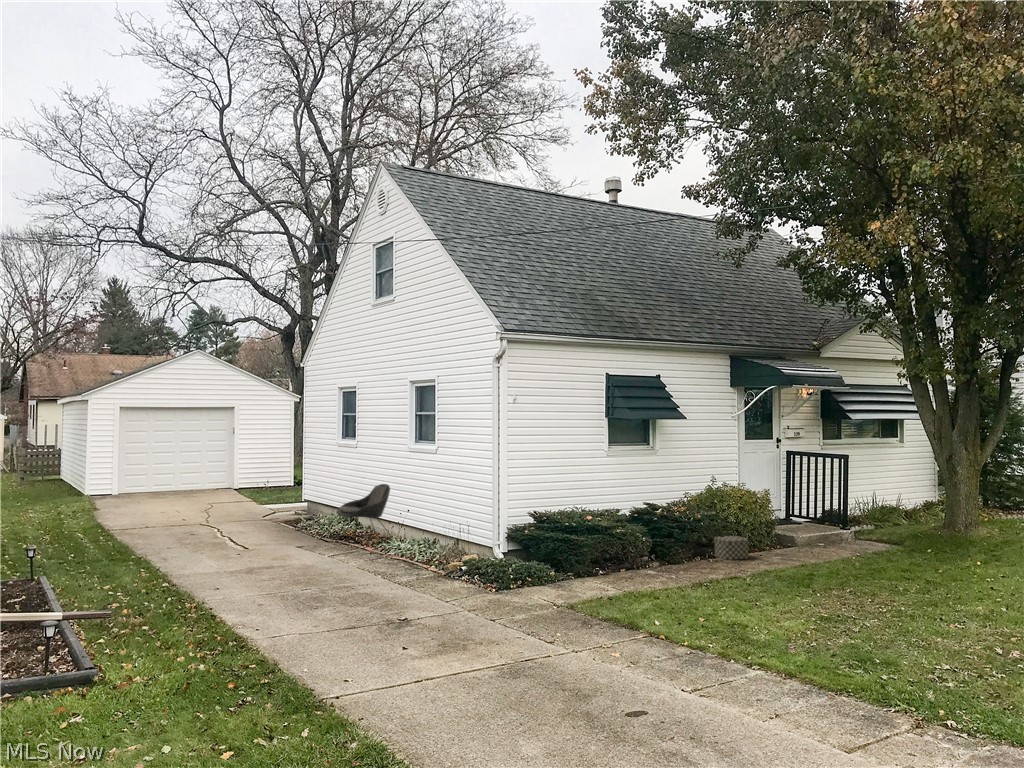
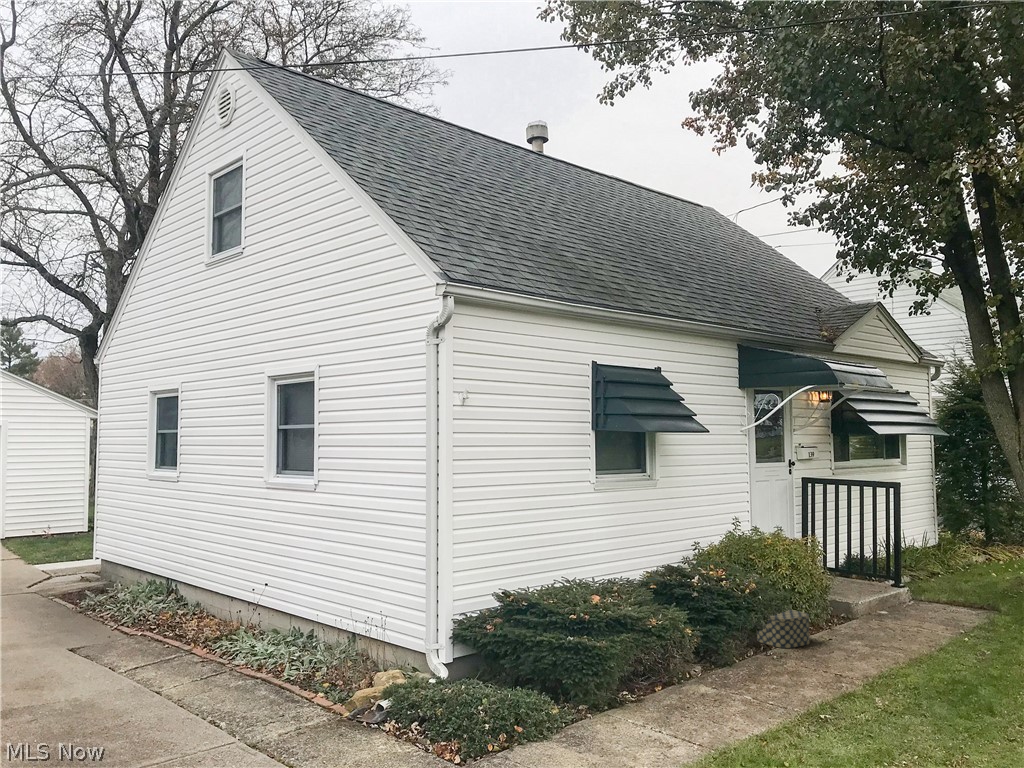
lounge chair: present [336,484,391,542] -> none [142,540,236,641]

